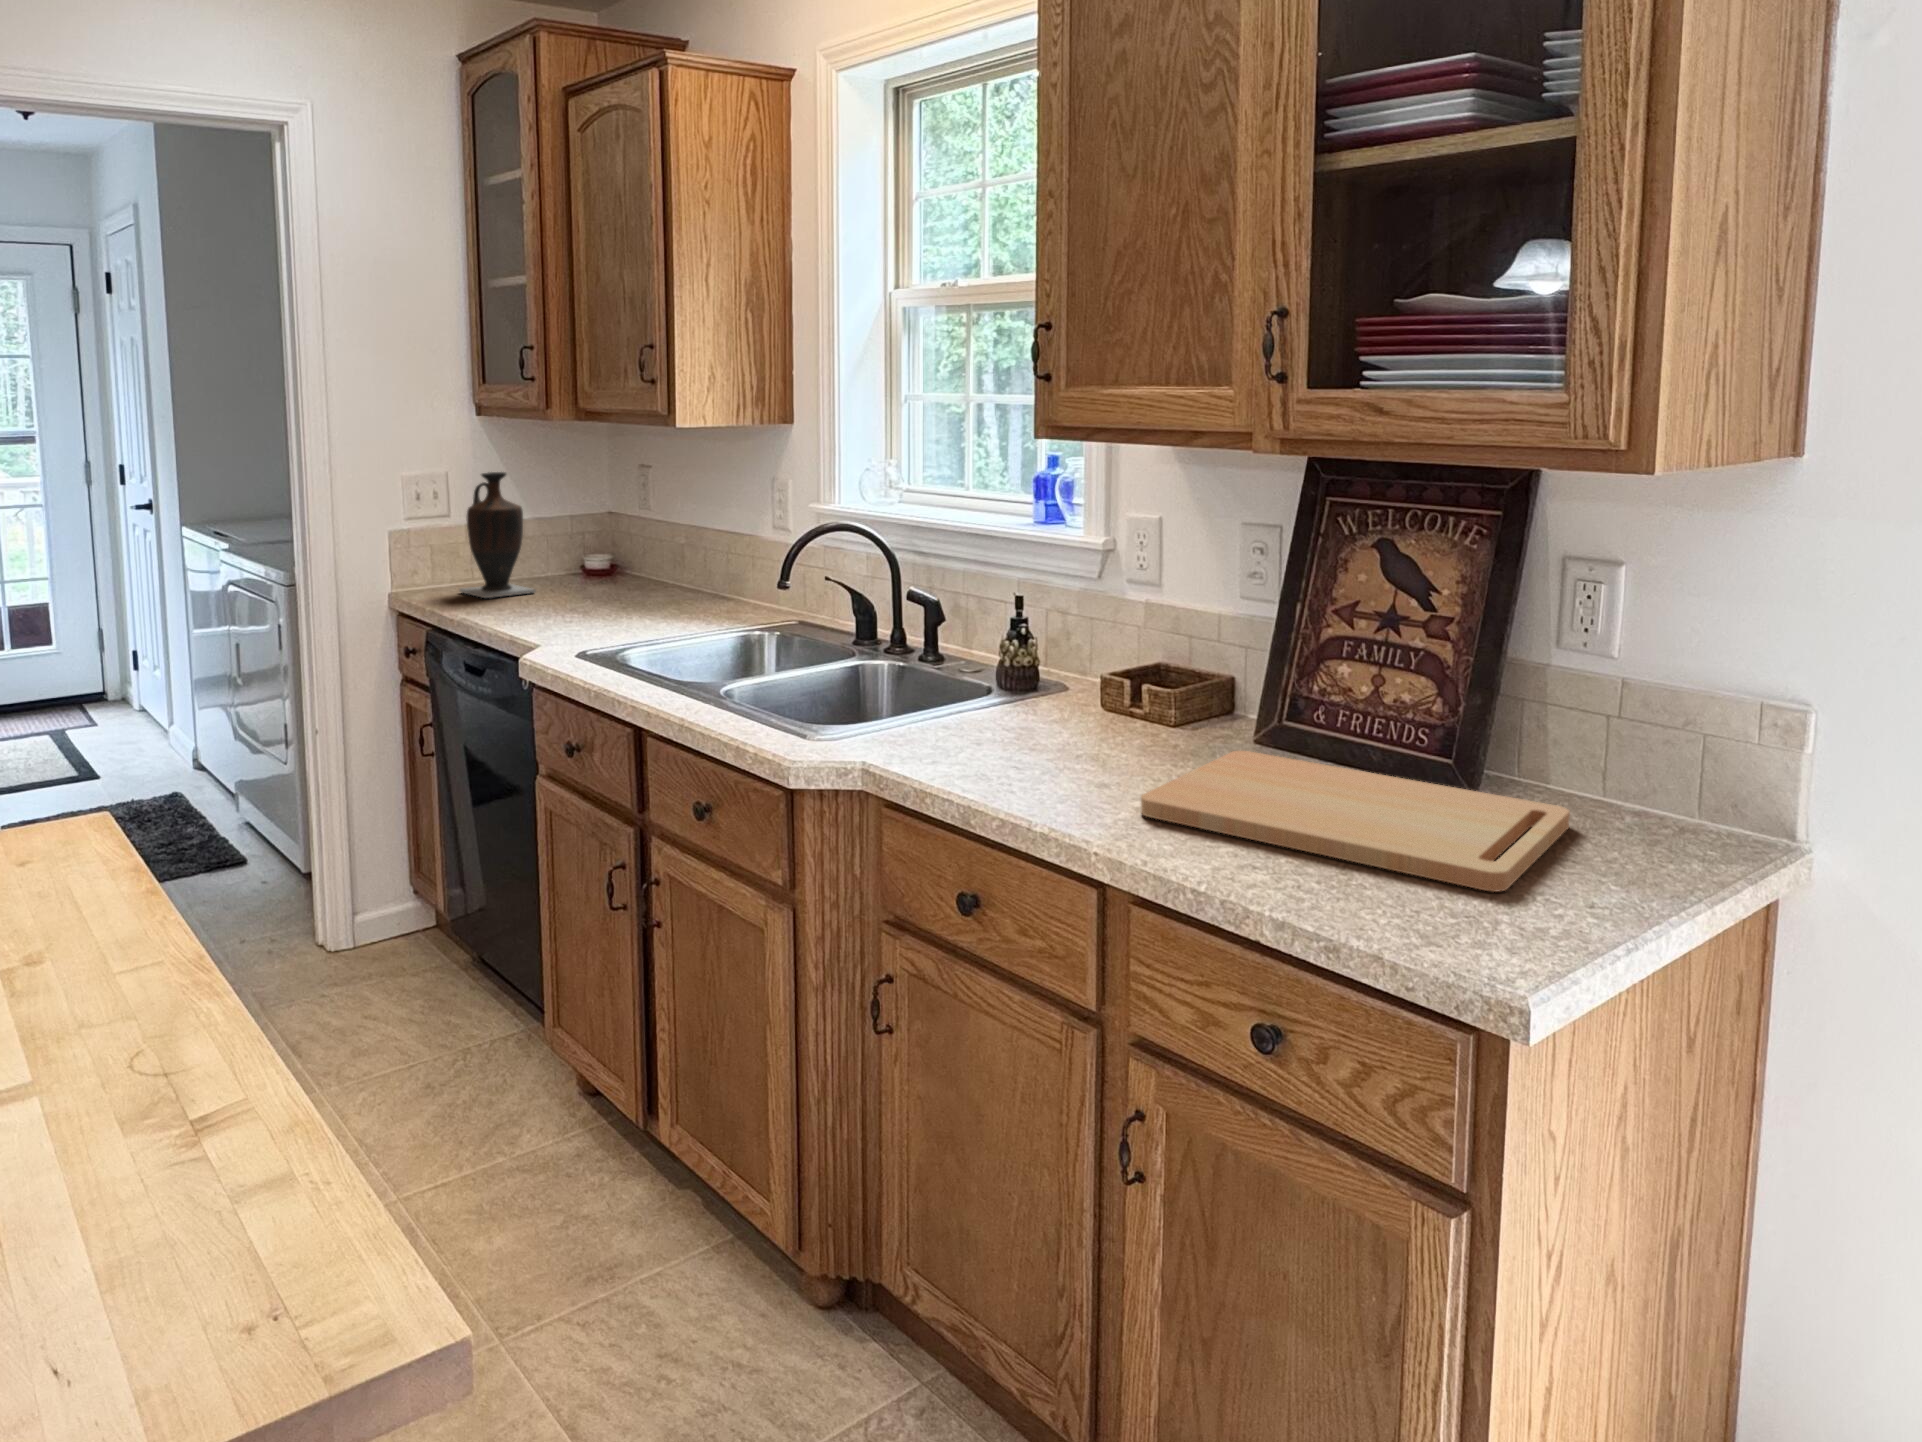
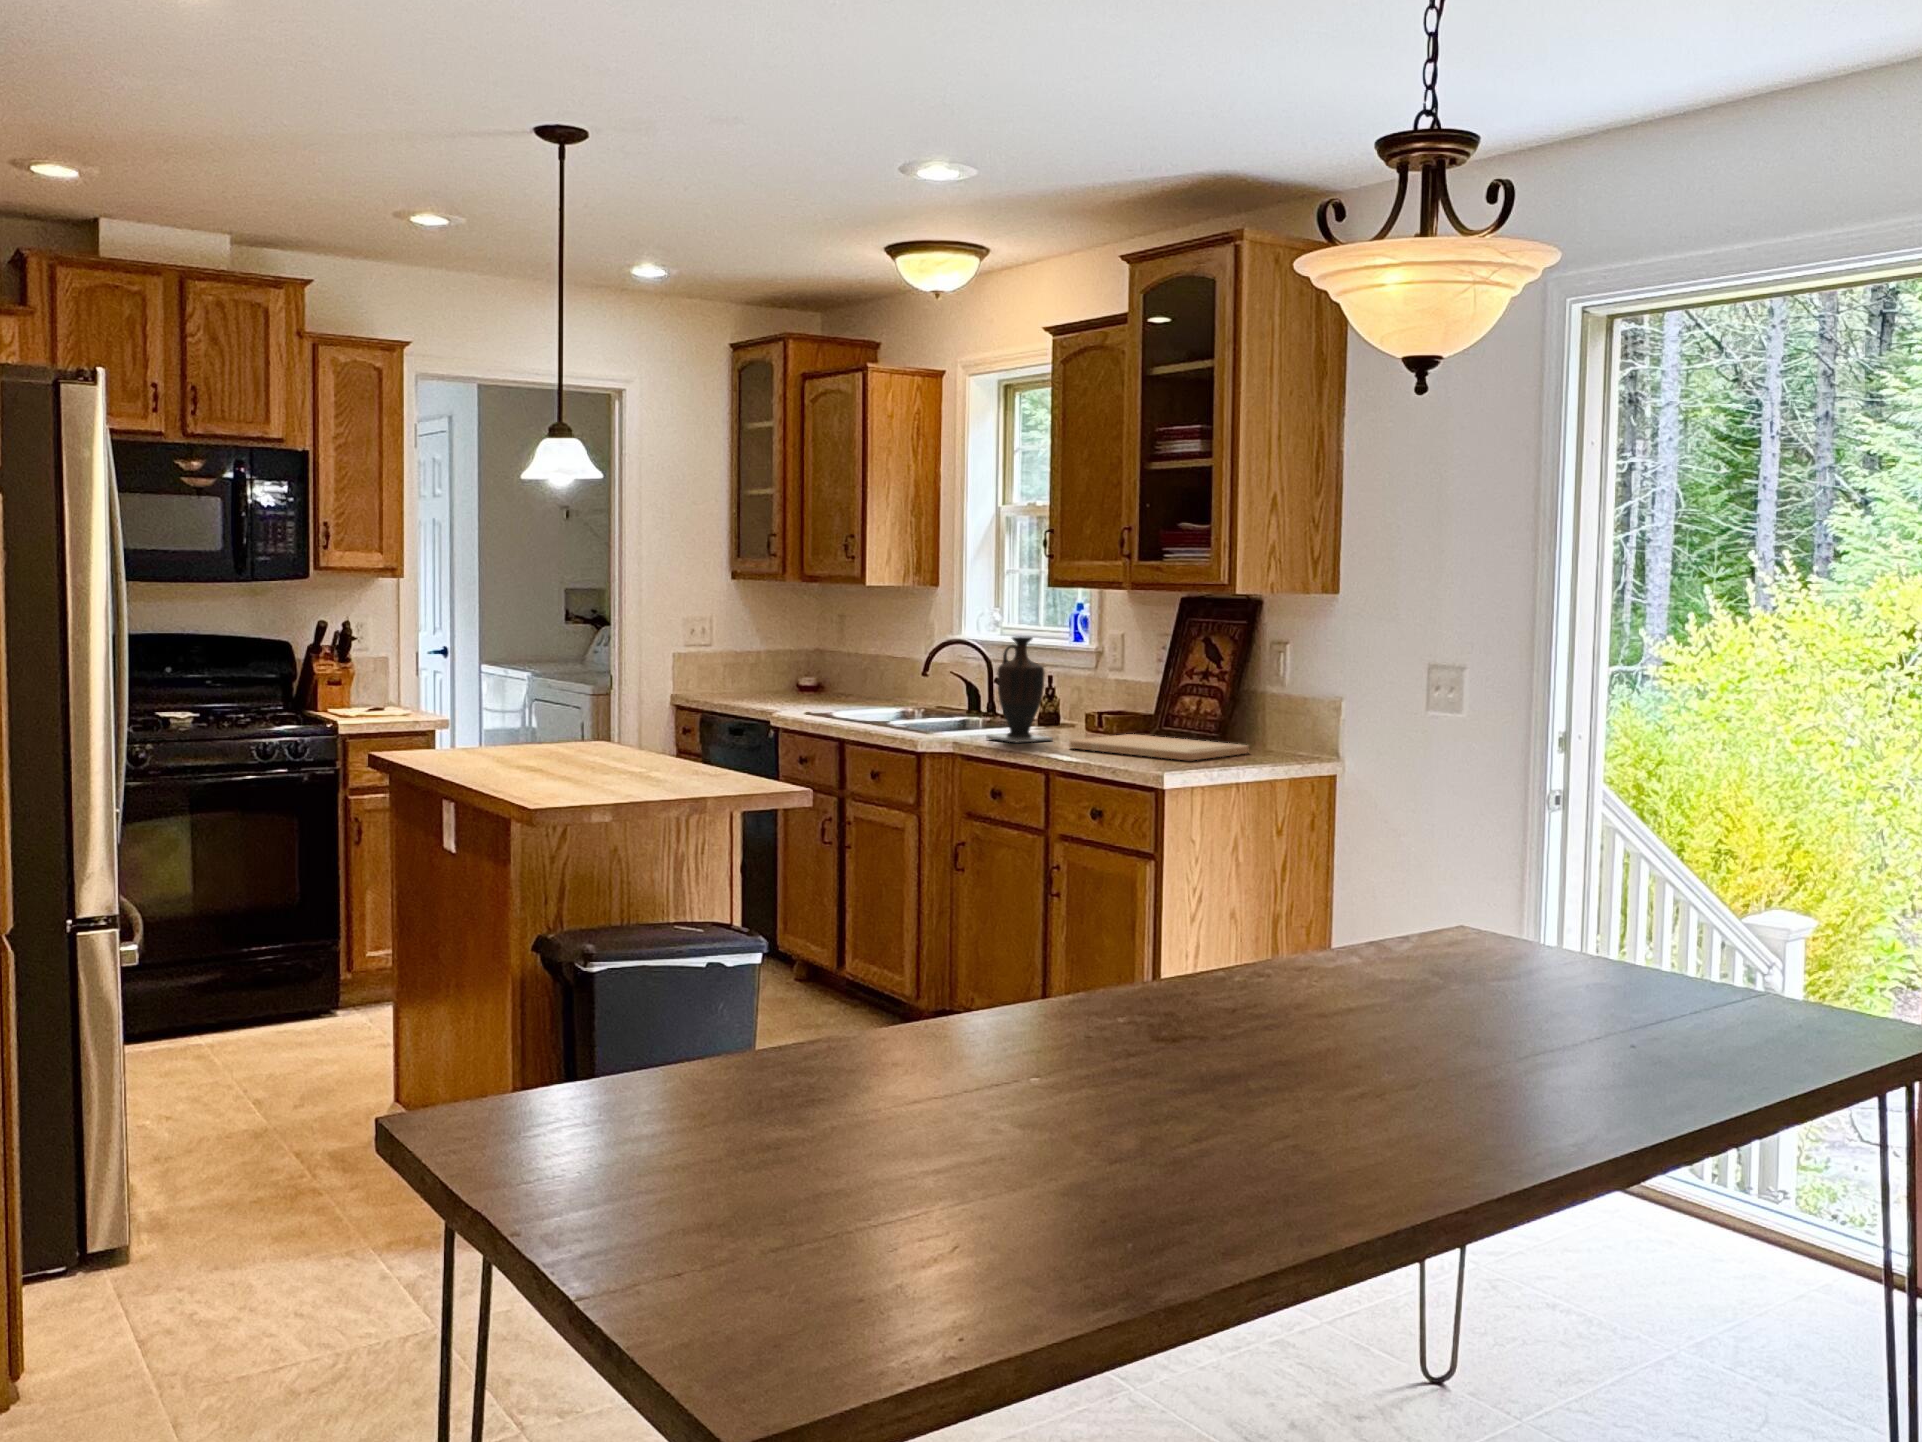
vase: present [459,472,535,598] -> present [987,636,1053,742]

